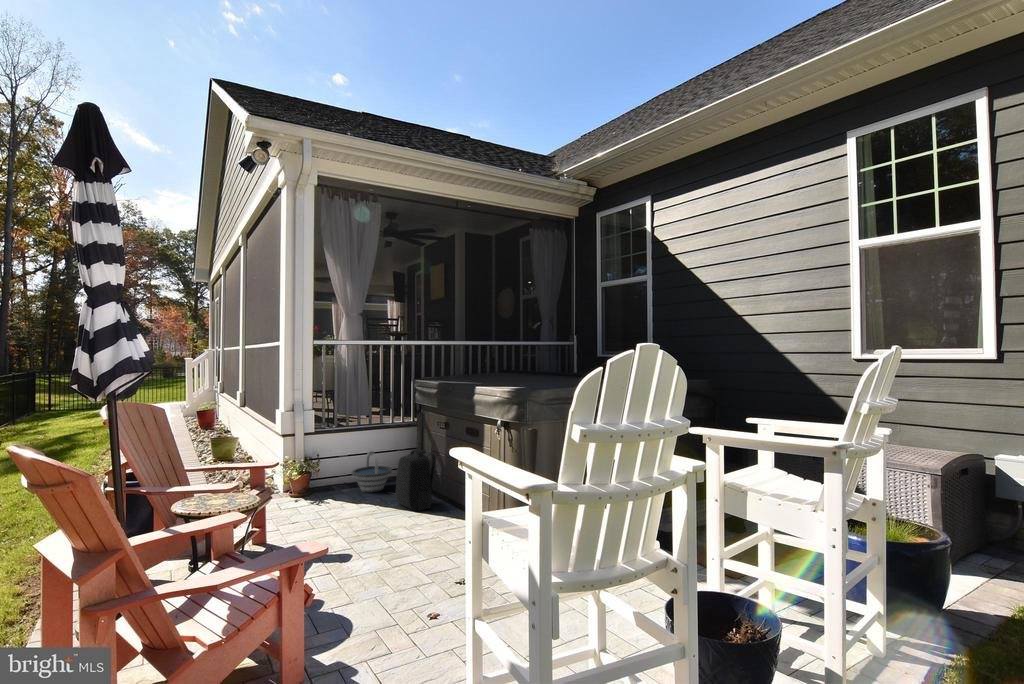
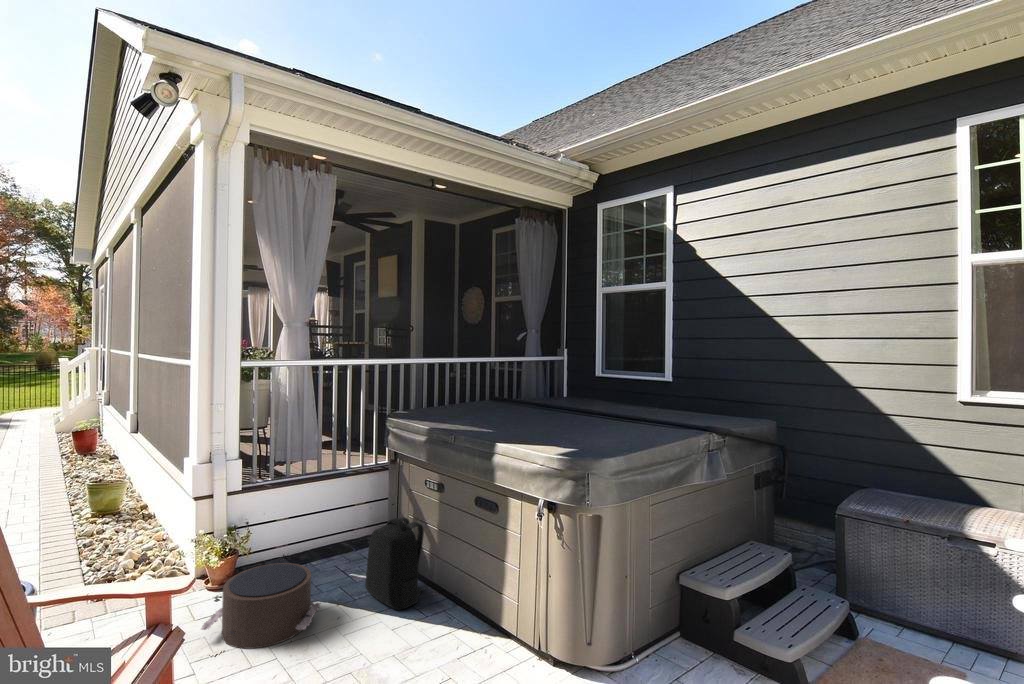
bucket: present [352,451,392,492] -> none [297,511,353,571]
pouf: none [286,477,363,522] -> present [201,563,321,649]

